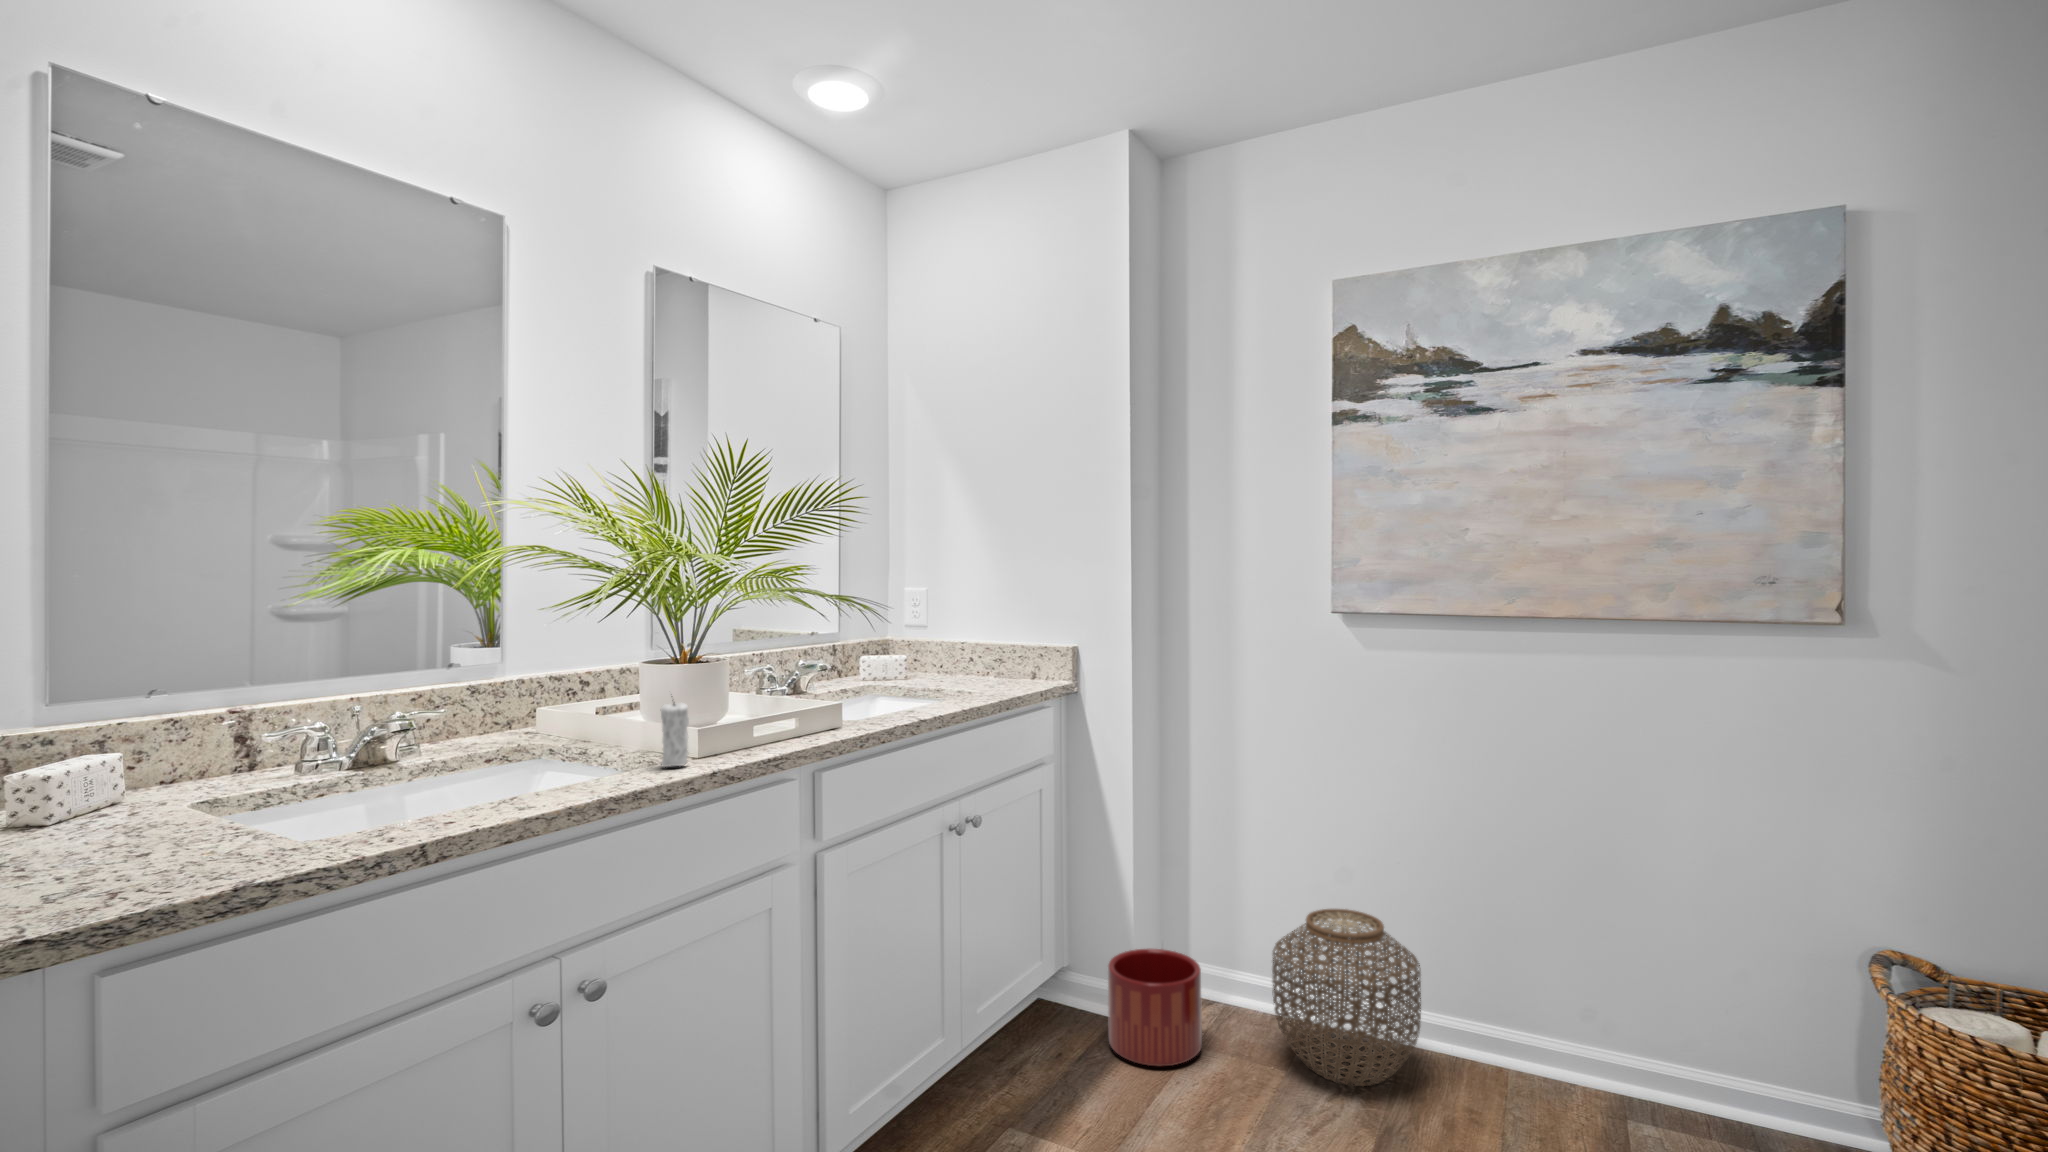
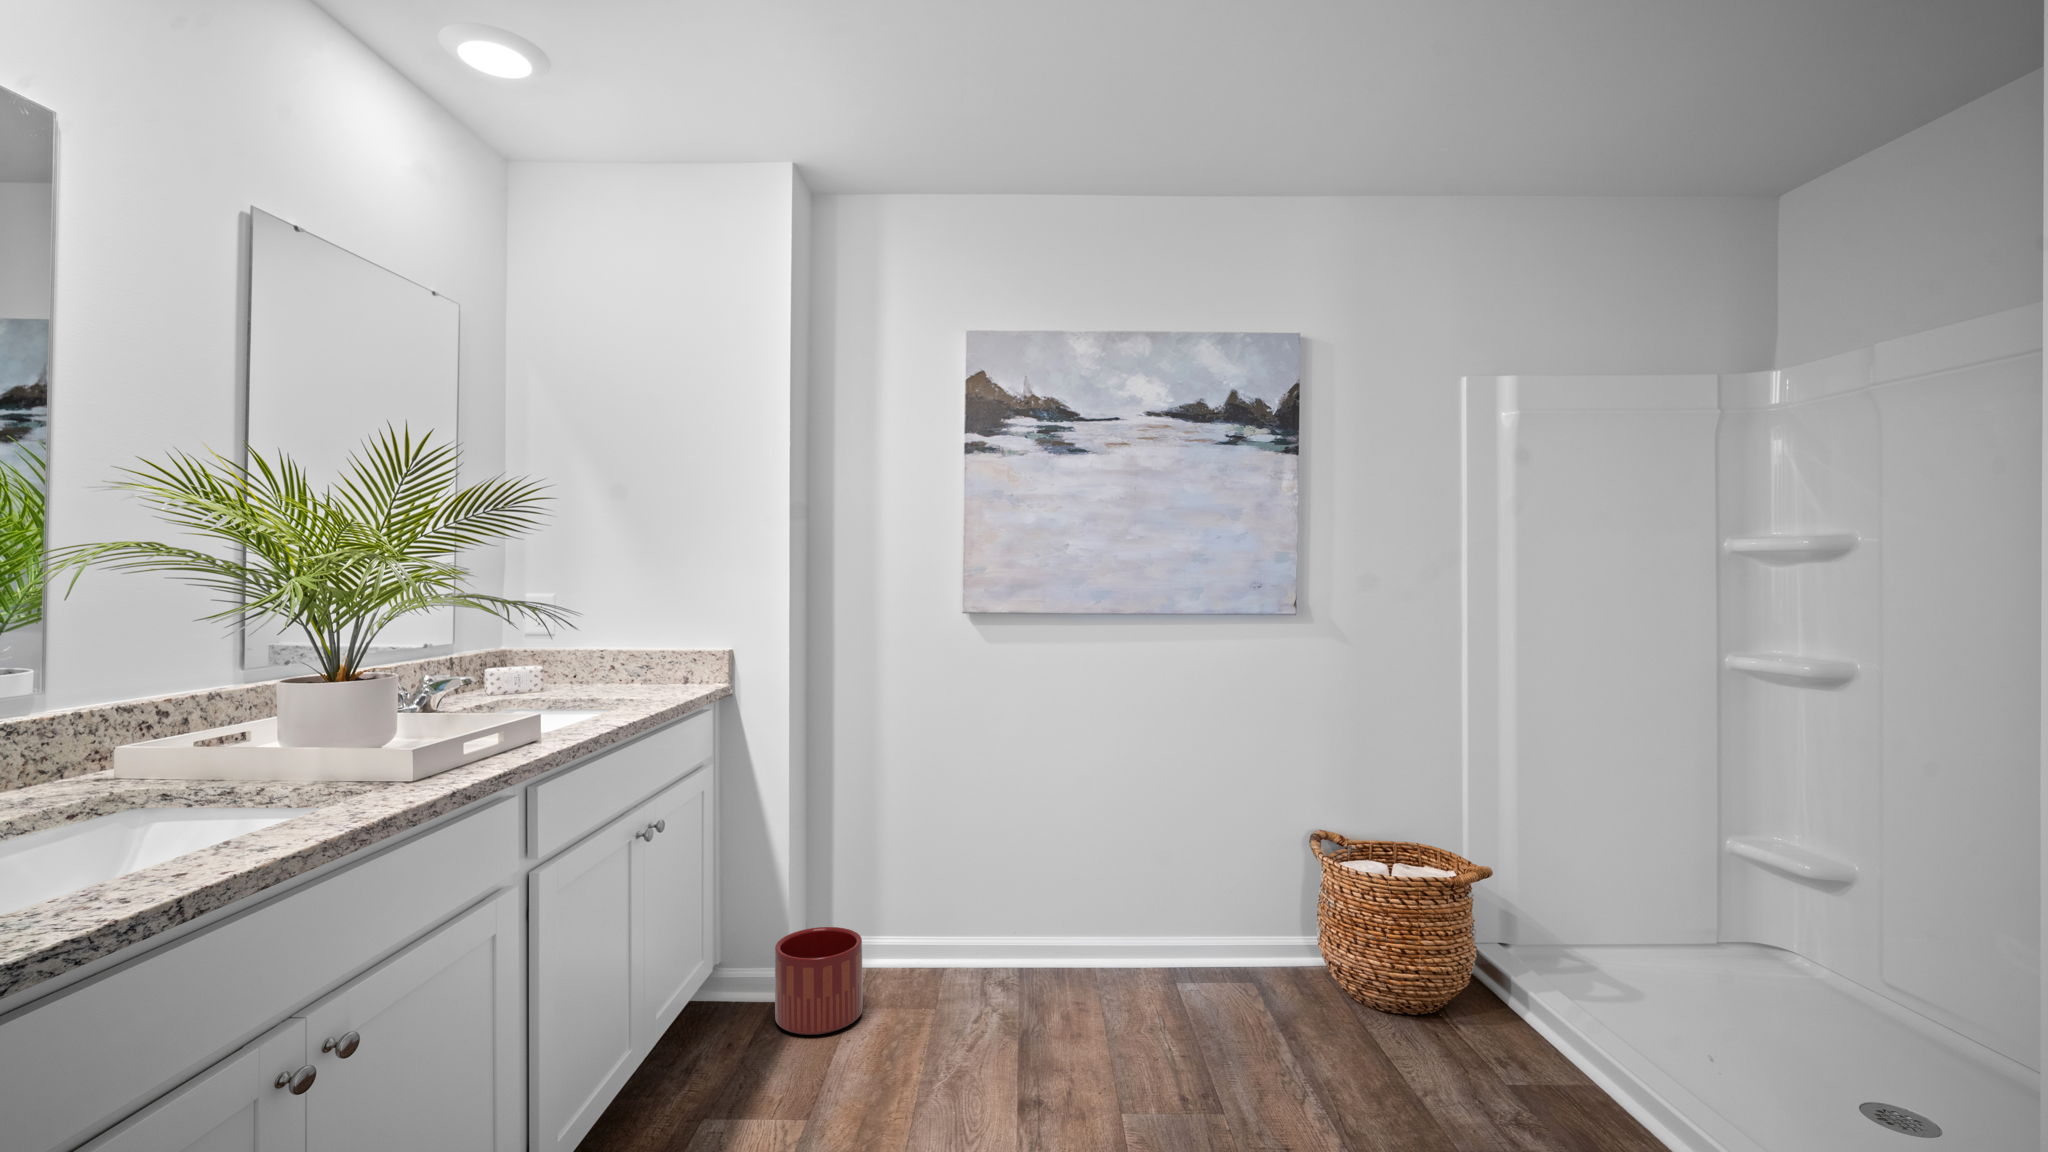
candle: present [661,700,689,767] -> none [380,705,417,792]
woven basket: present [1272,909,1421,1086] -> none [922,863,1041,1009]

